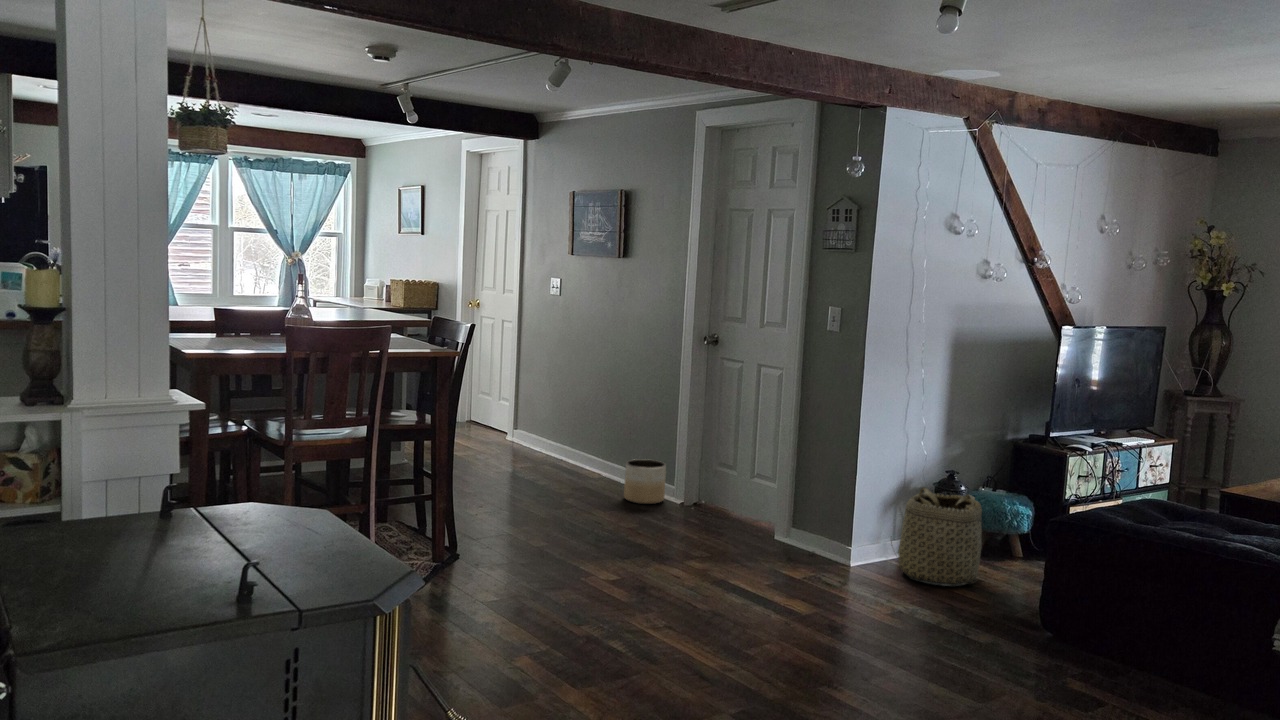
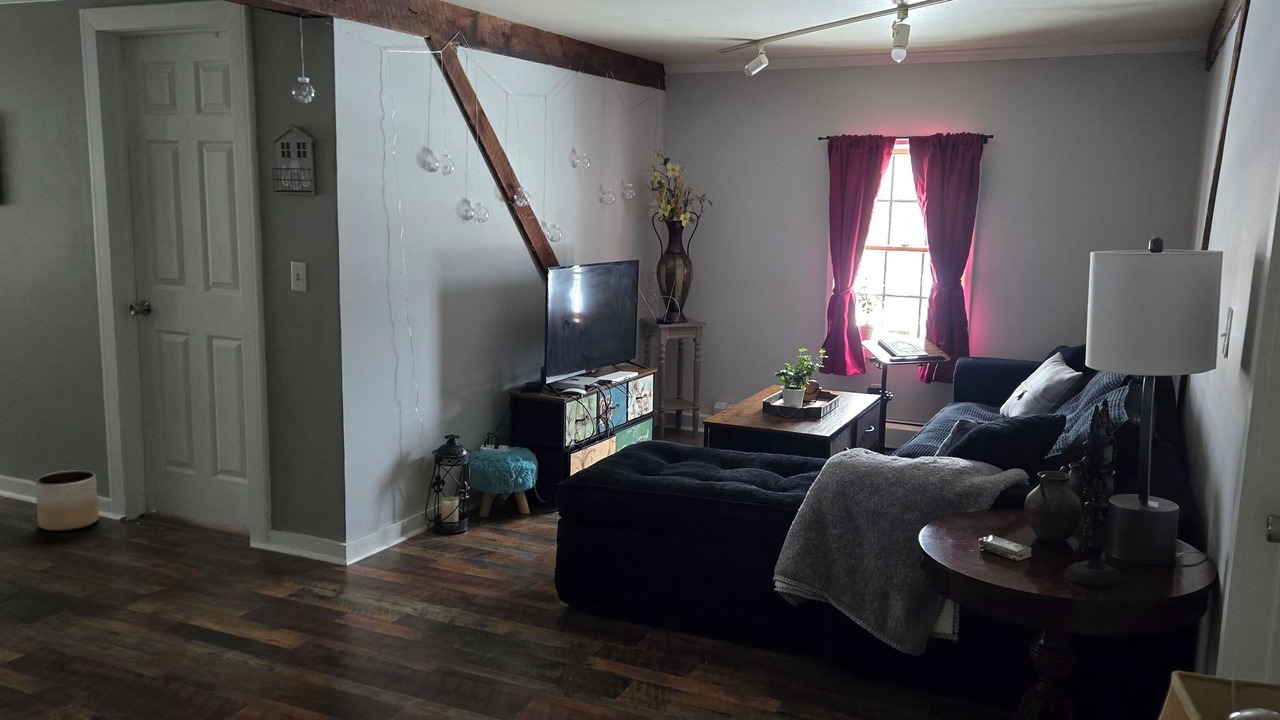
basket: present [898,488,982,586] -> none [390,462,498,569]

